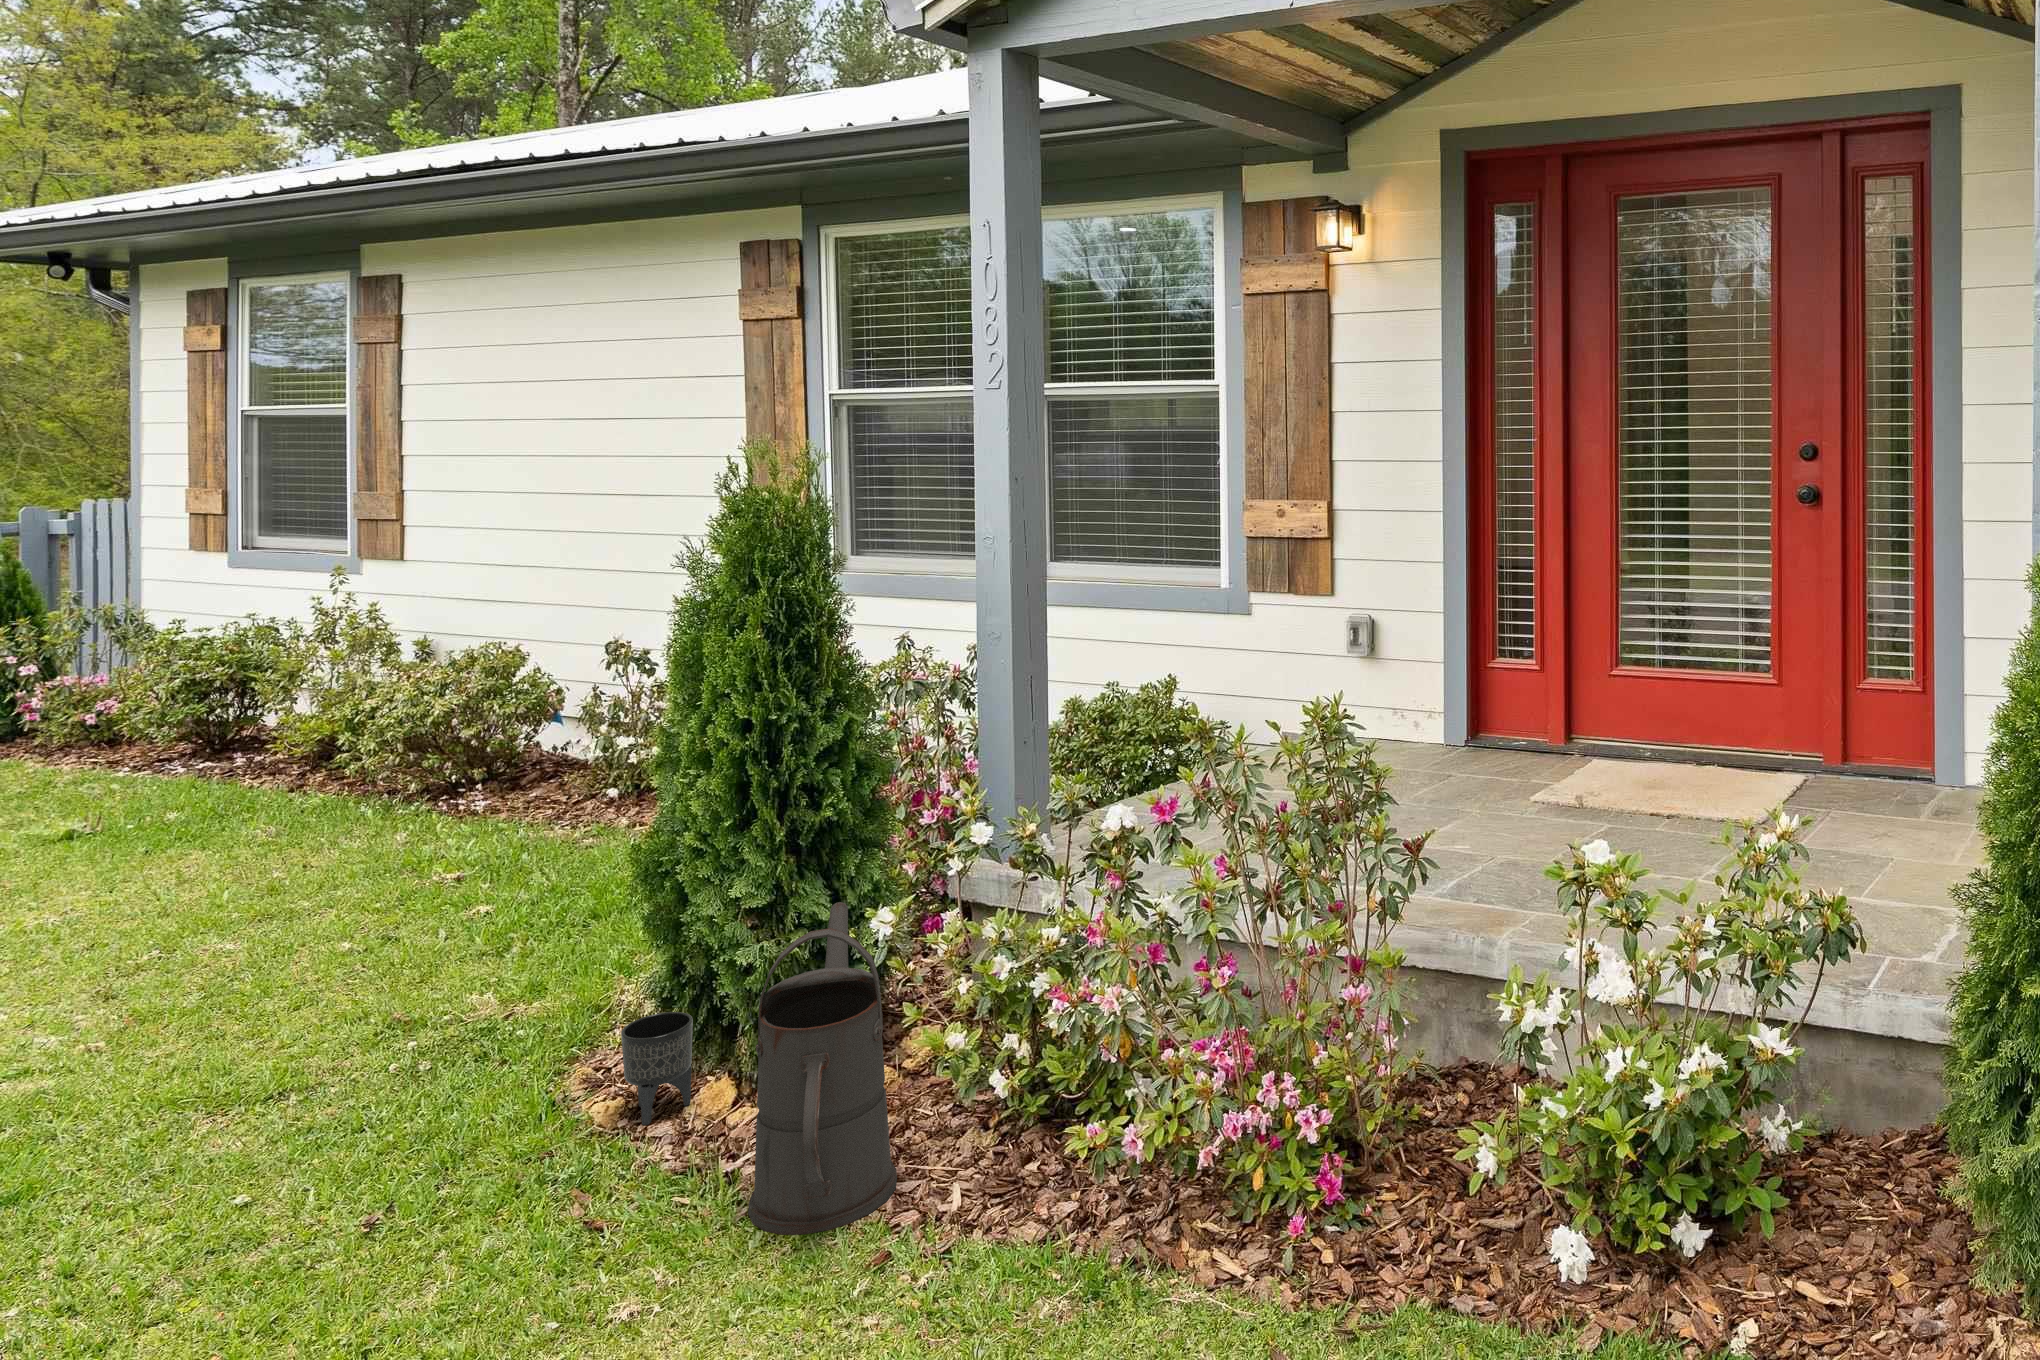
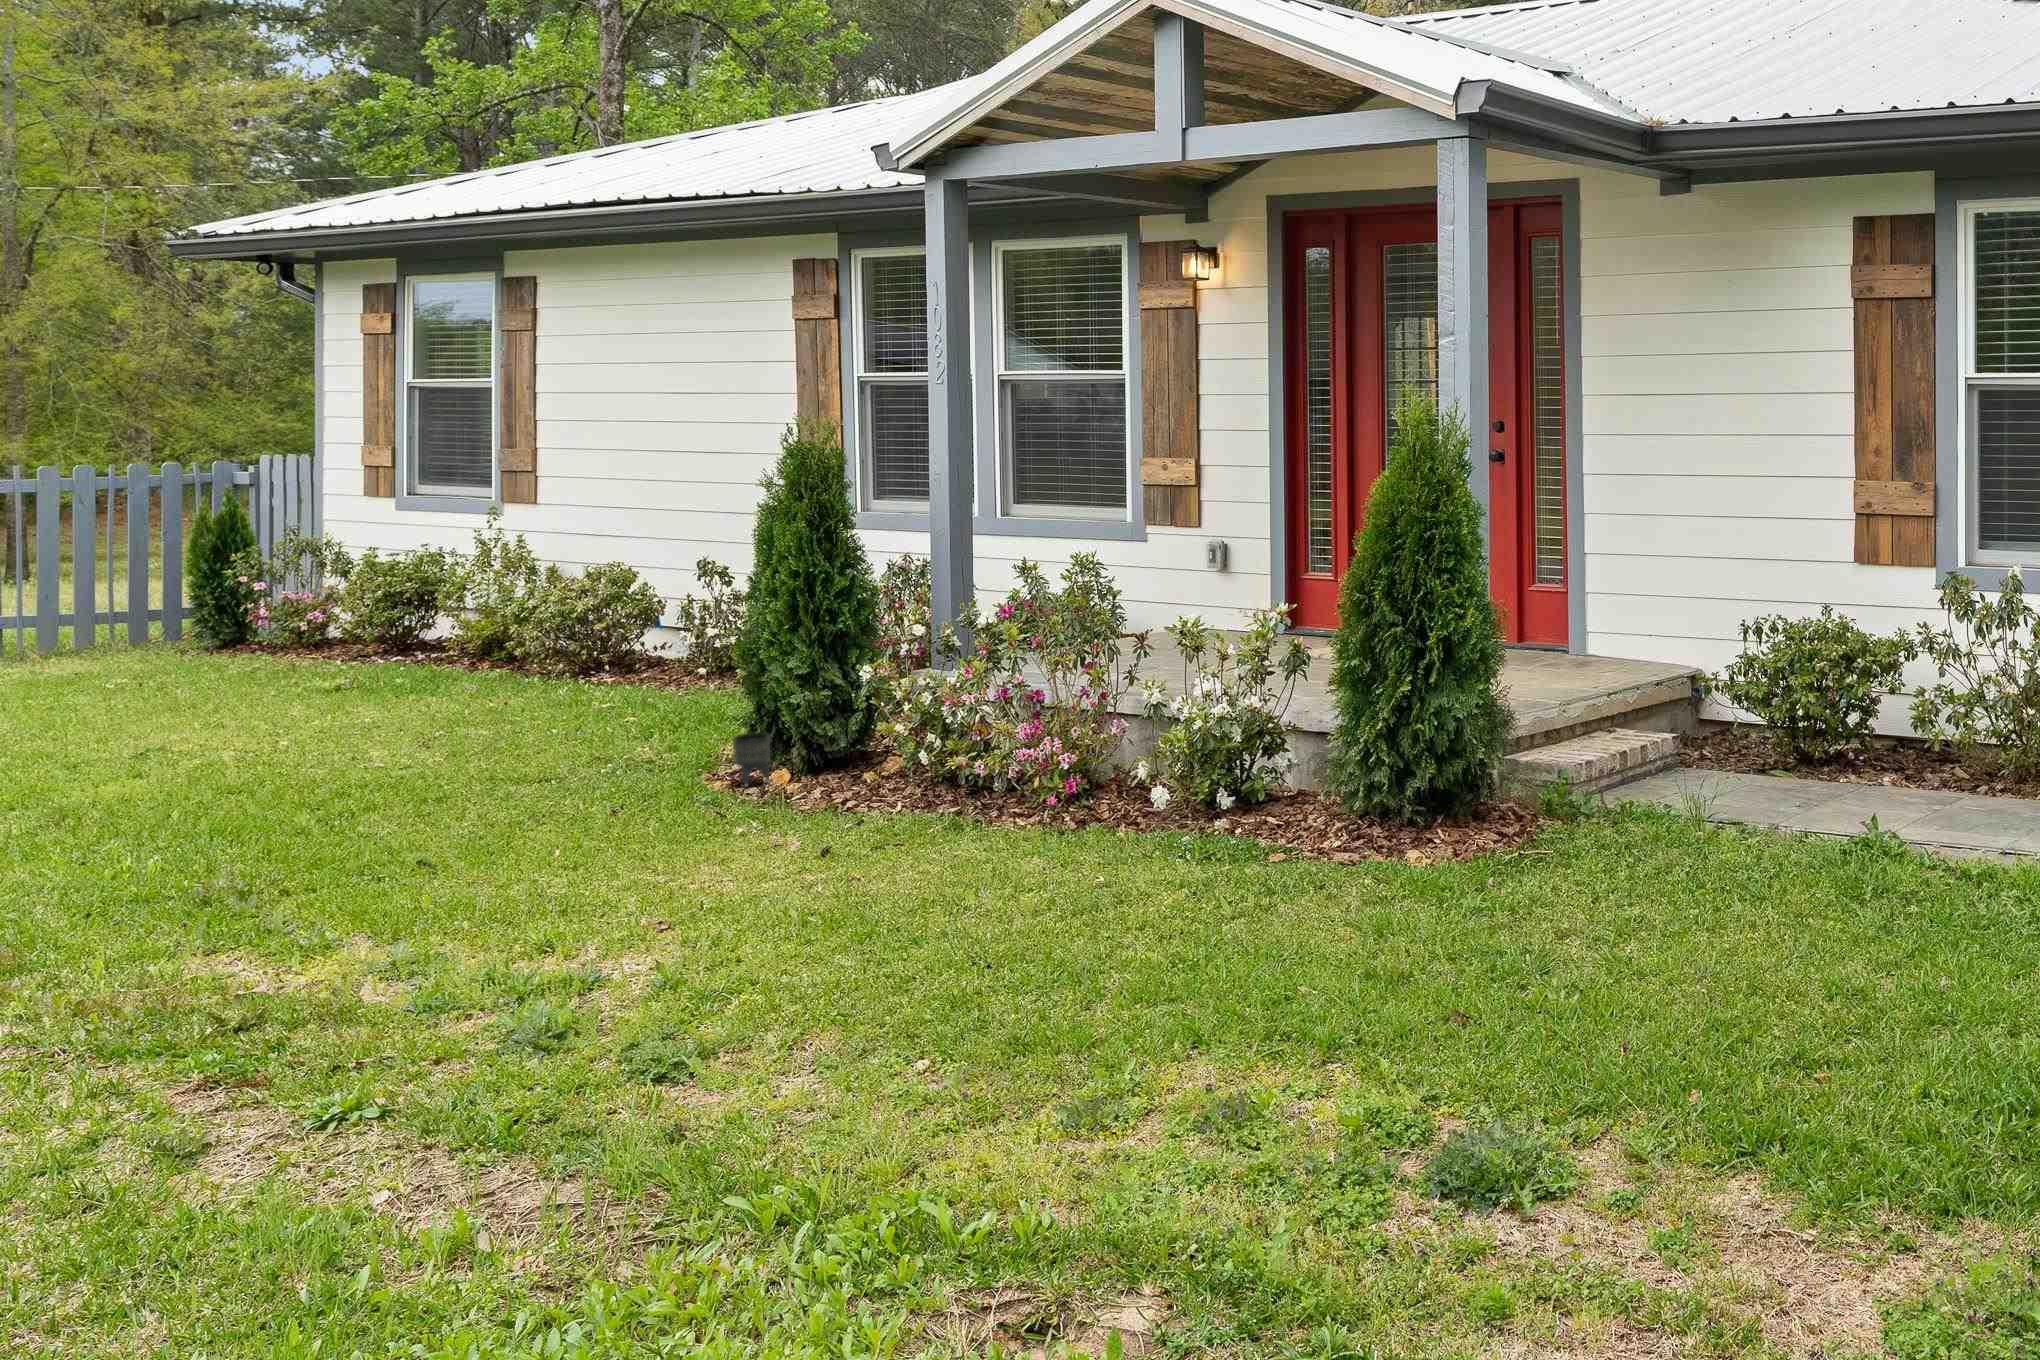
watering can: present [748,902,897,1235] -> none [801,669,876,817]

